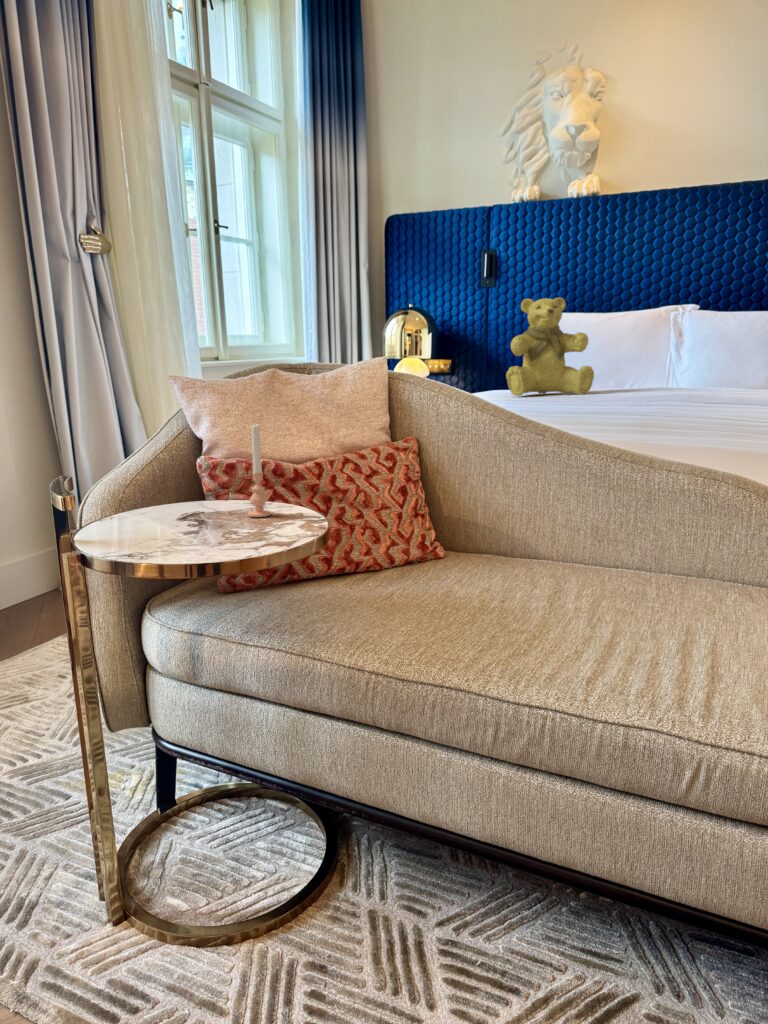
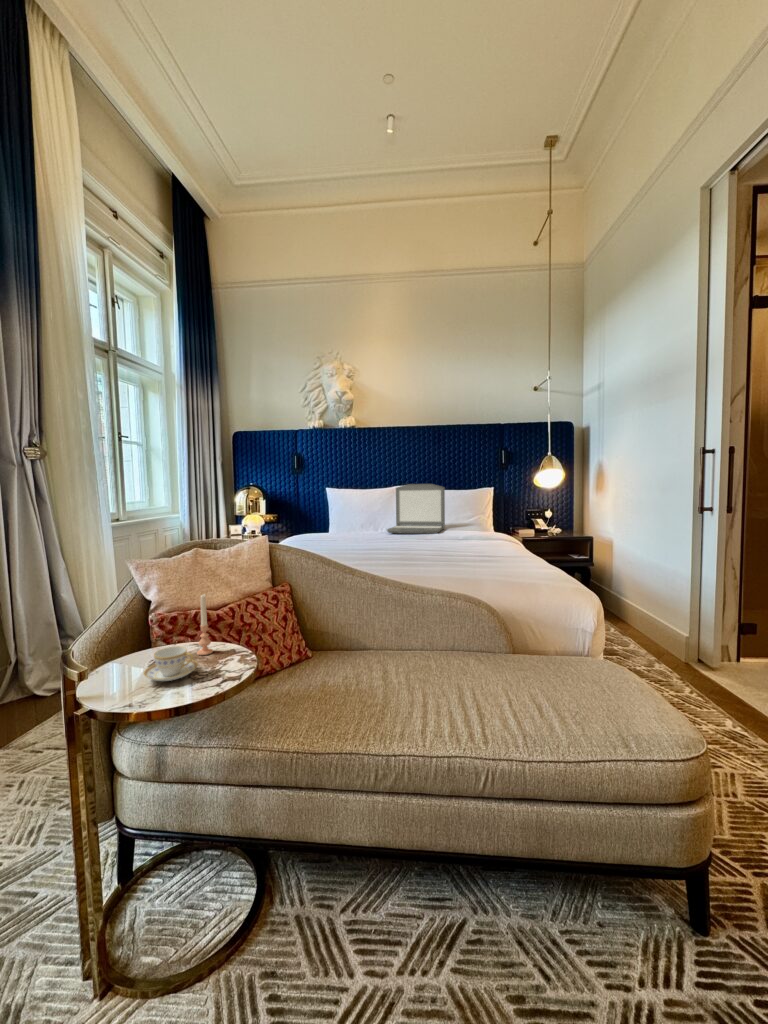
teddy bear: present [506,298,594,396] -> none [327,483,376,540]
laptop: none [614,300,739,391] -> present [387,484,445,534]
teacup: none [160,492,236,538] -> present [144,646,198,681]

